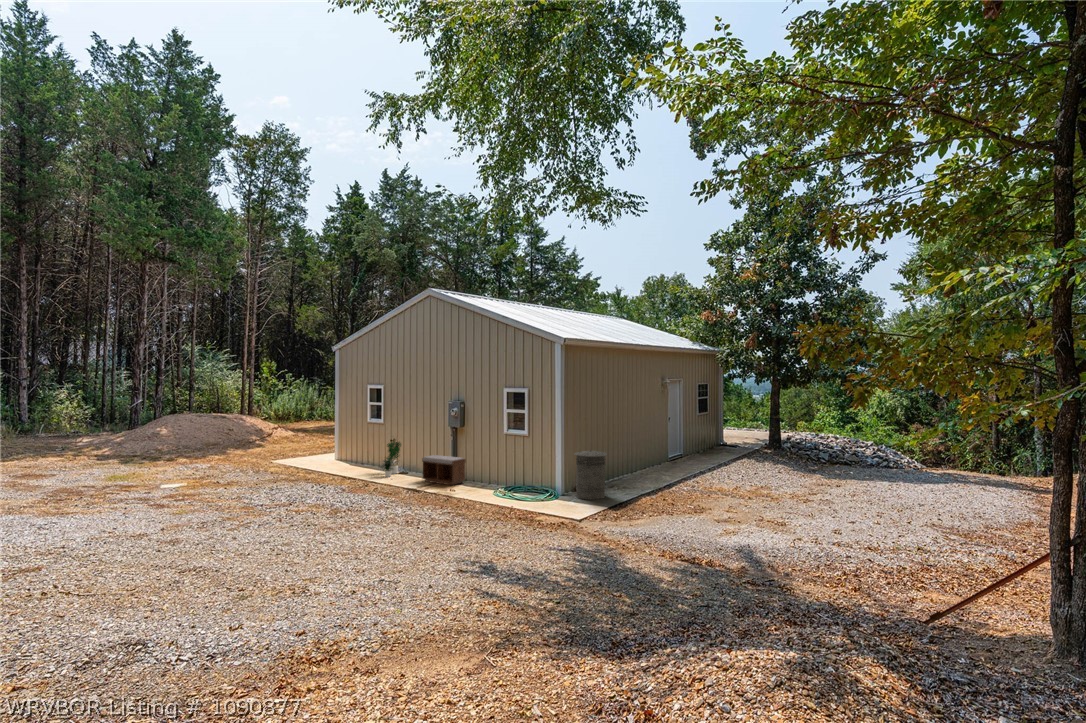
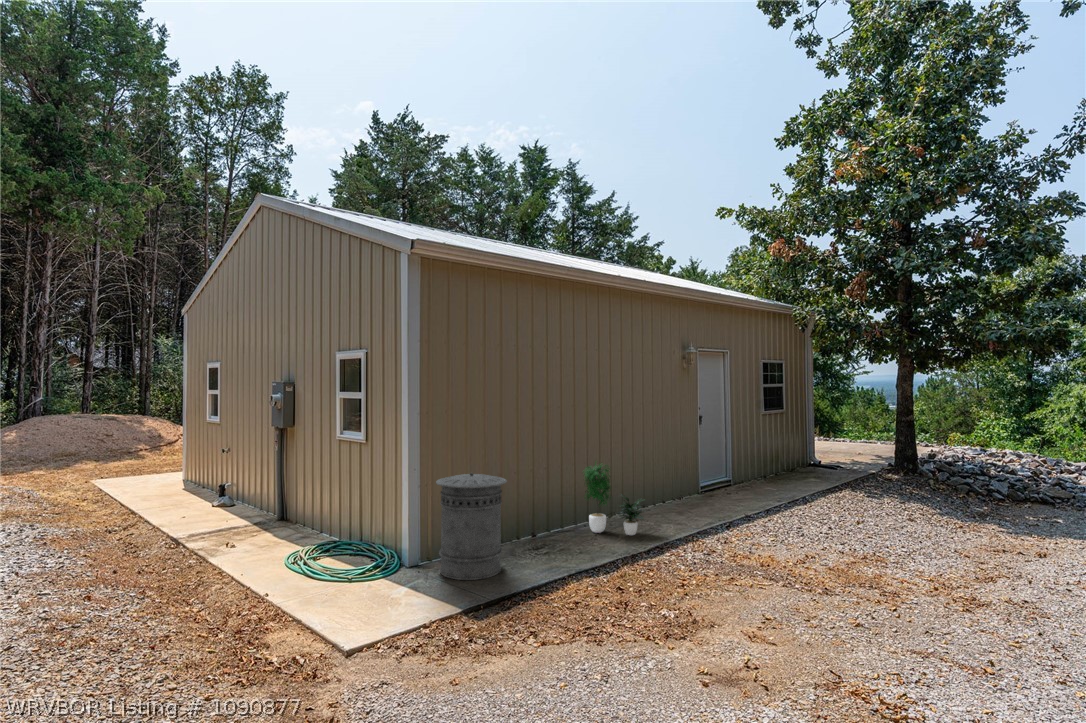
potted plant: present [381,441,401,477] -> present [584,462,644,535]
bench: present [422,455,466,485] -> none [229,475,295,531]

